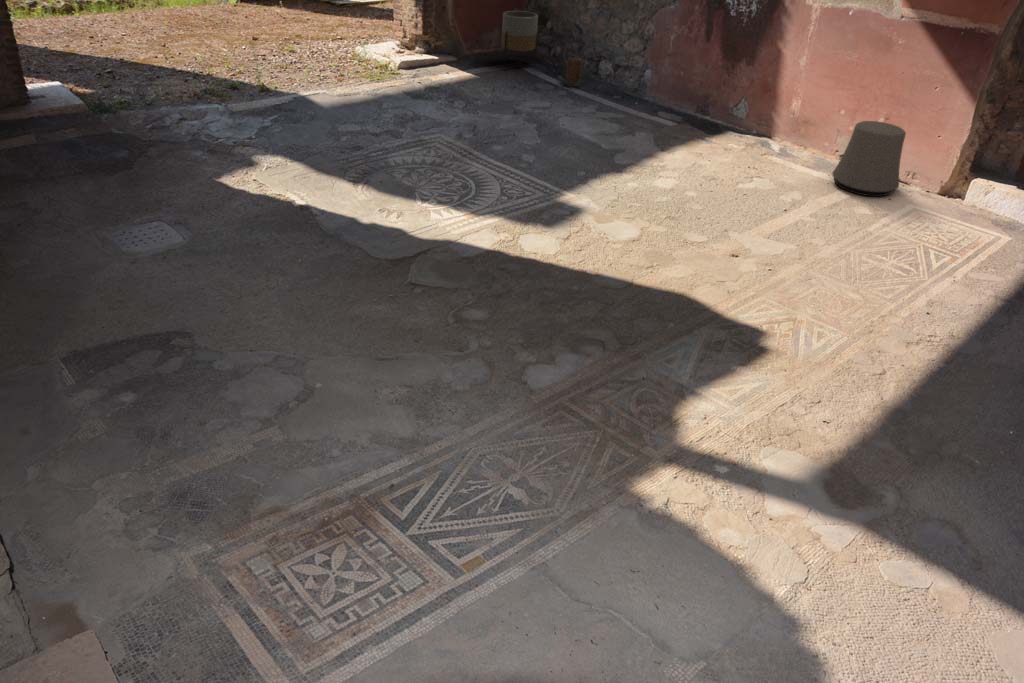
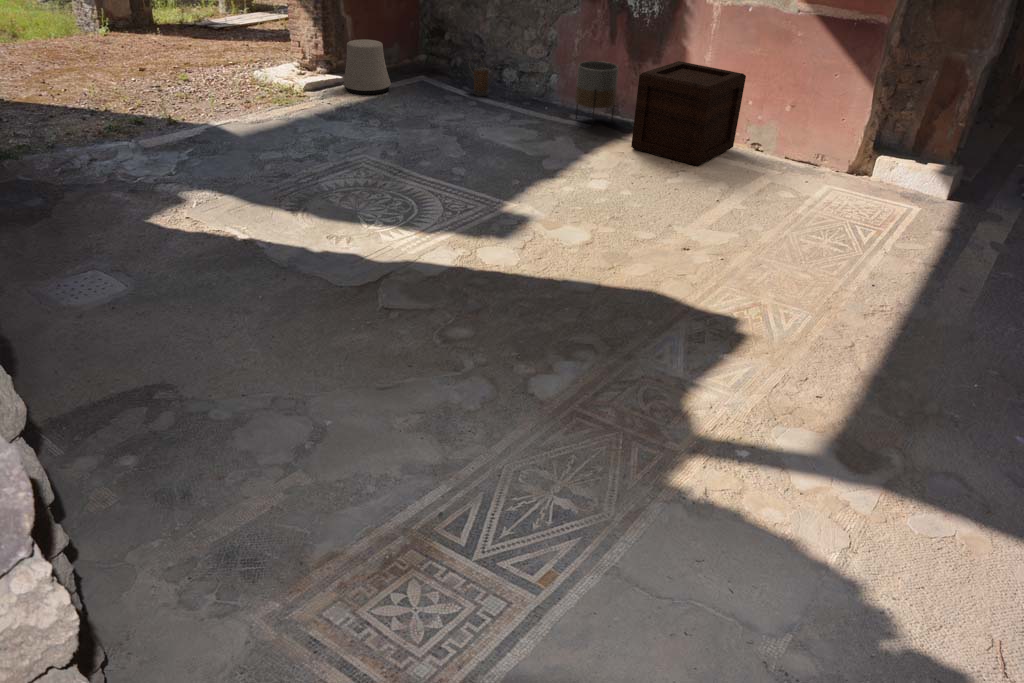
planter: present [502,11,538,66] -> present [575,61,619,126]
wooden crate: none [709,63,840,173] -> present [631,61,746,166]
stool: present [833,121,906,196] -> present [343,39,391,95]

